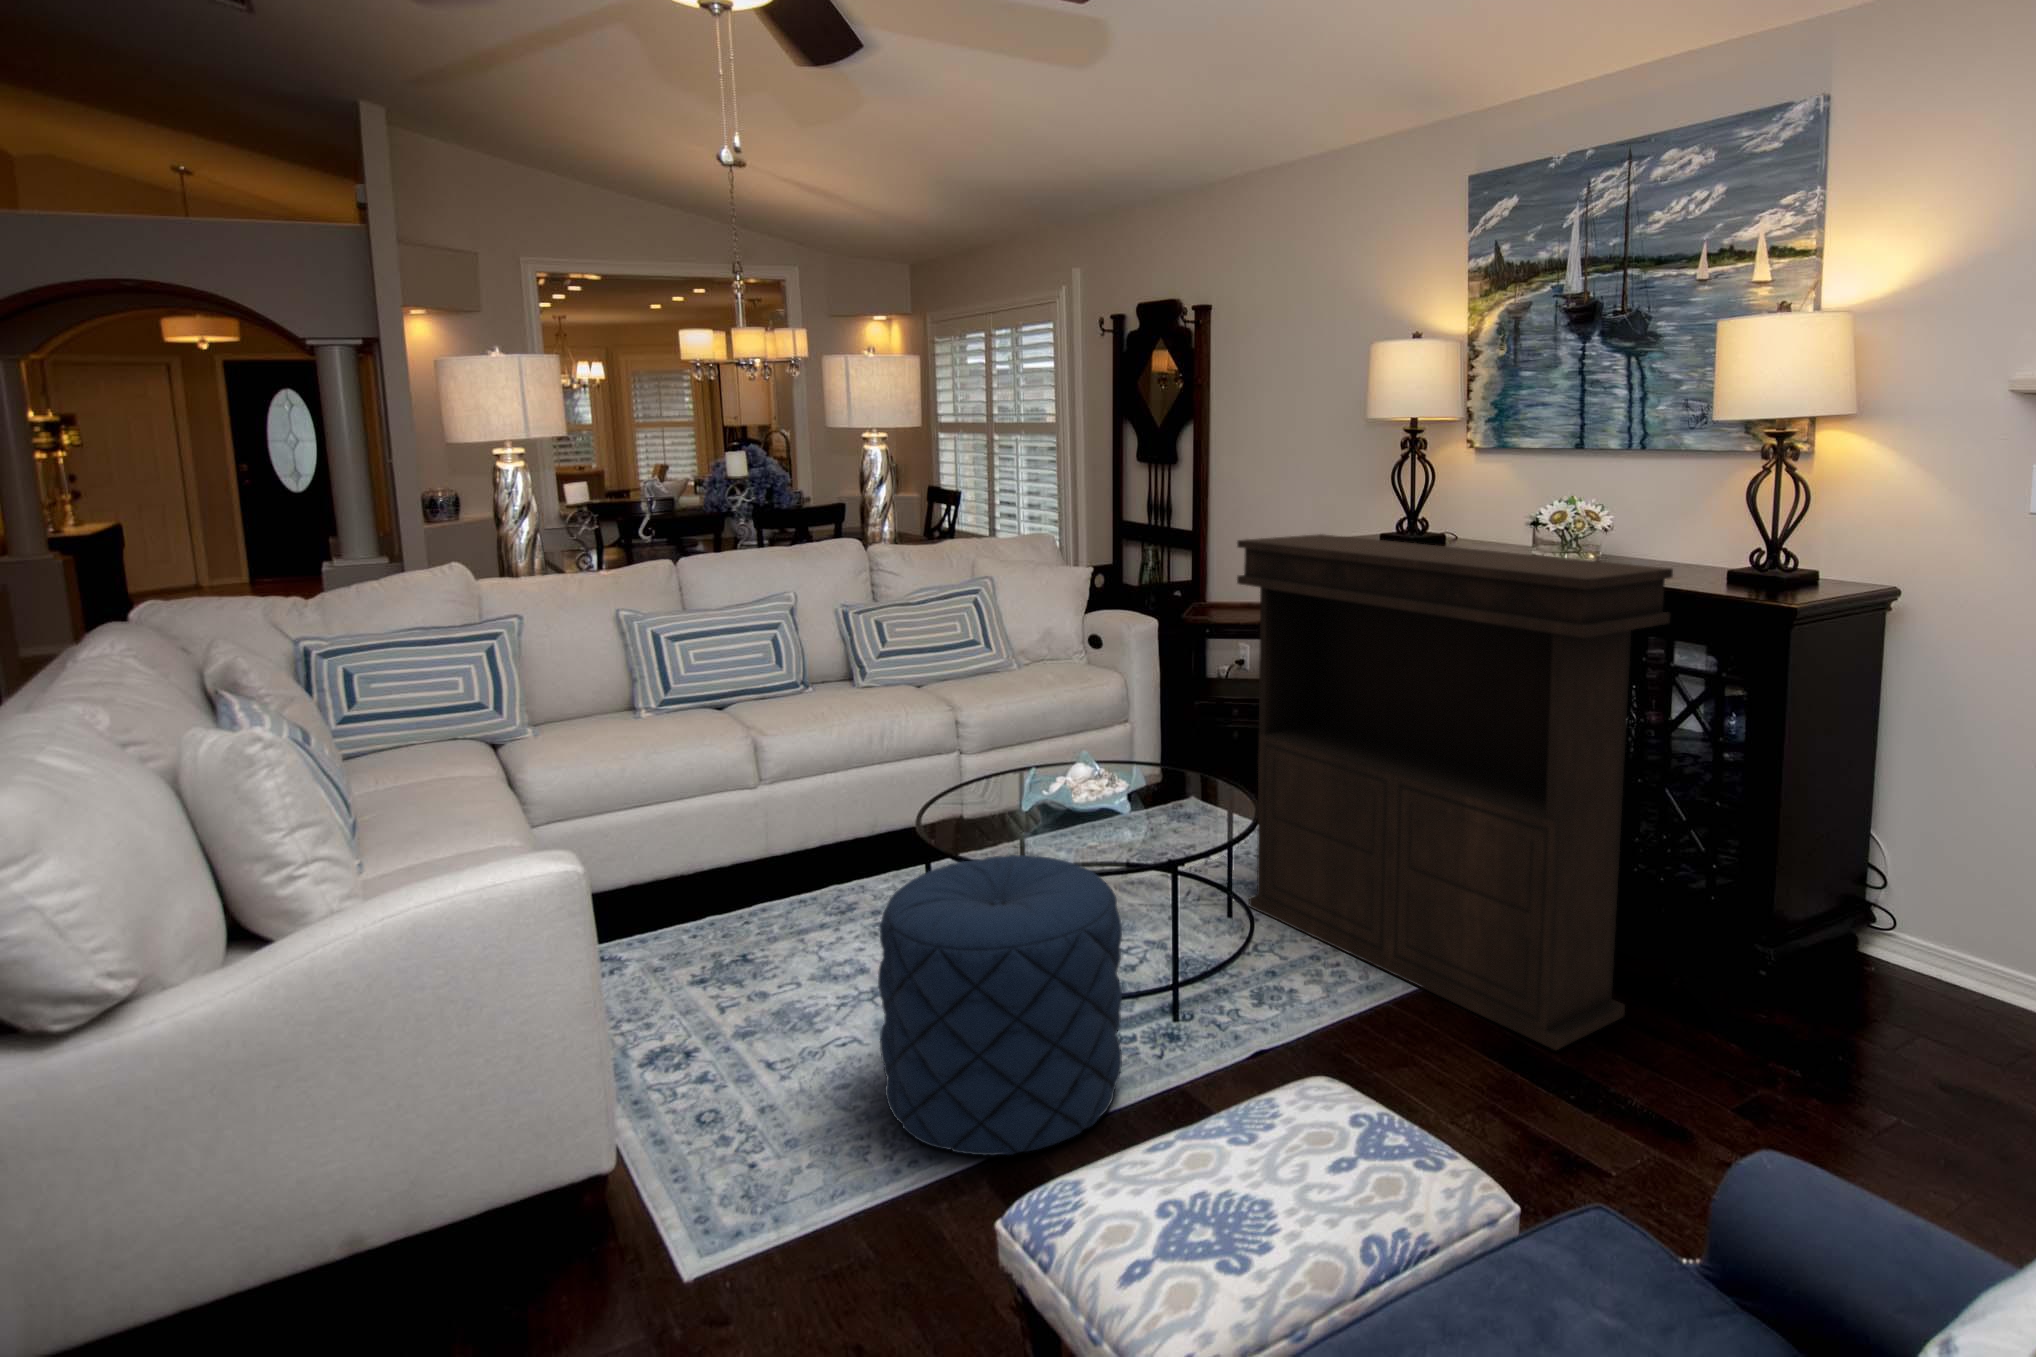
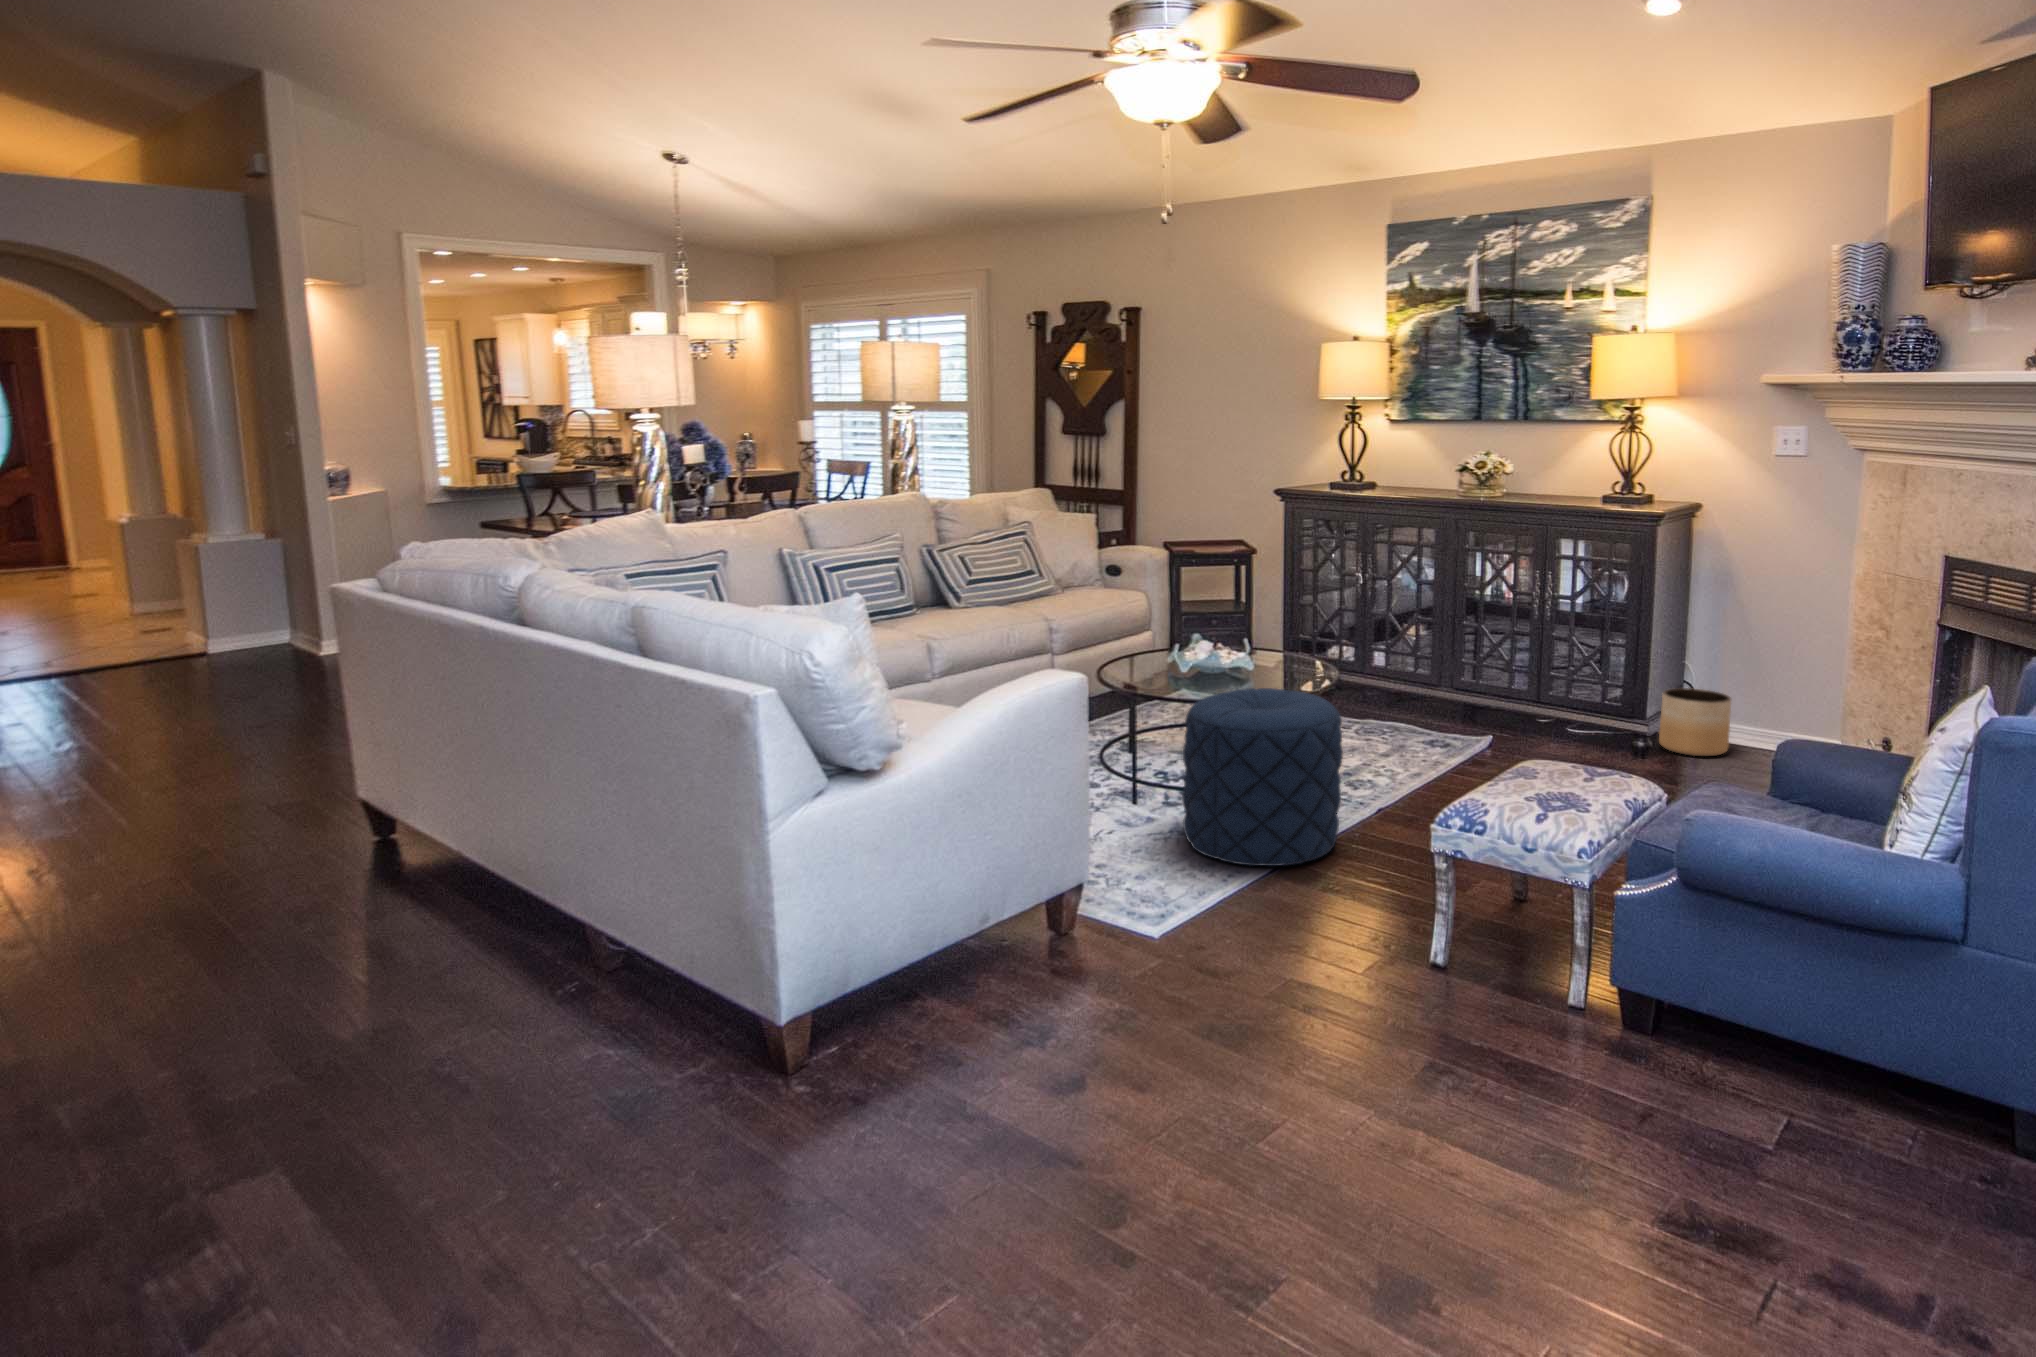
console table: present [1237,534,1673,1050] -> none [1300,479,1611,789]
planter: none [1799,886,1924,1012] -> present [1659,688,1731,756]

